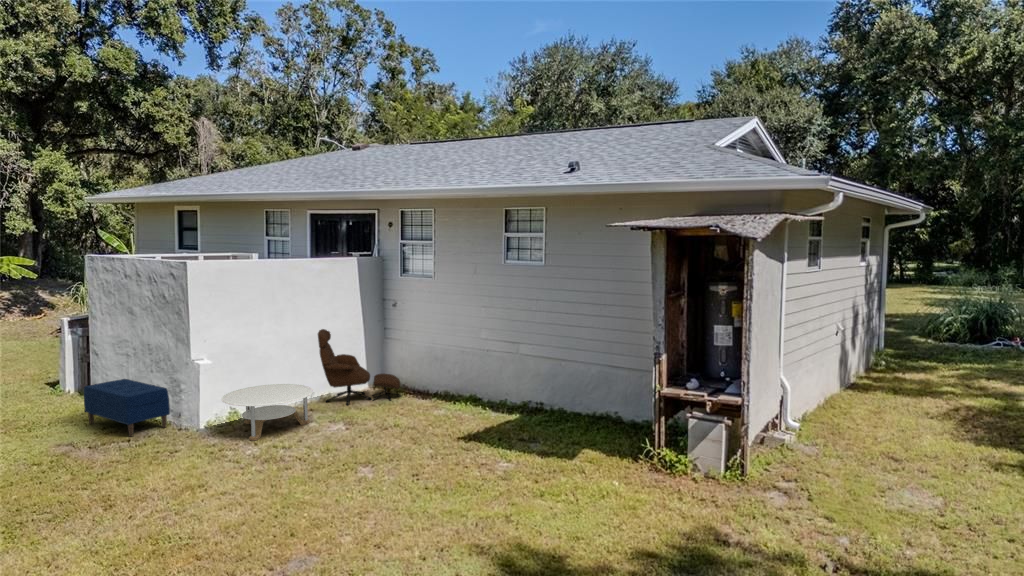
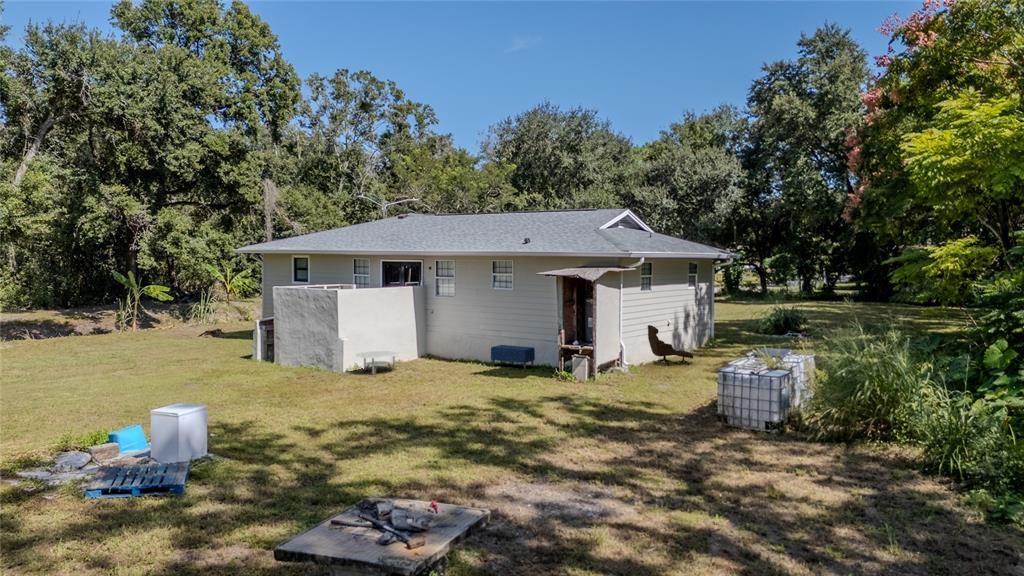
lounge chair: present [318,329,400,405] -> present [648,325,693,366]
bench: present [84,379,170,437] -> present [491,345,535,369]

